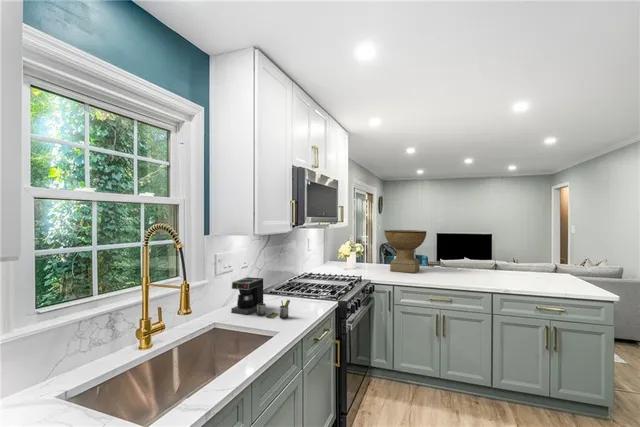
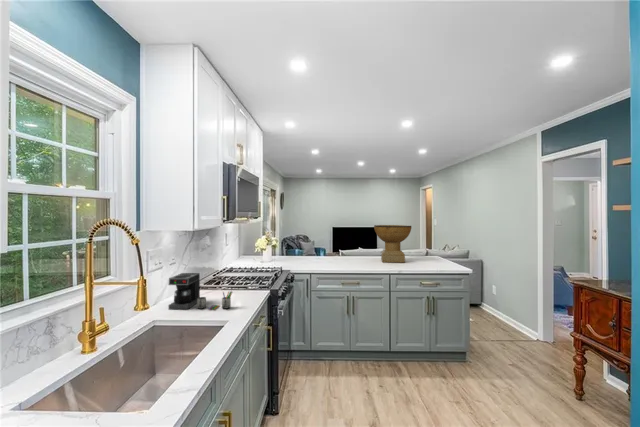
decorative bowl: present [384,230,427,273] -> present [374,225,411,263]

